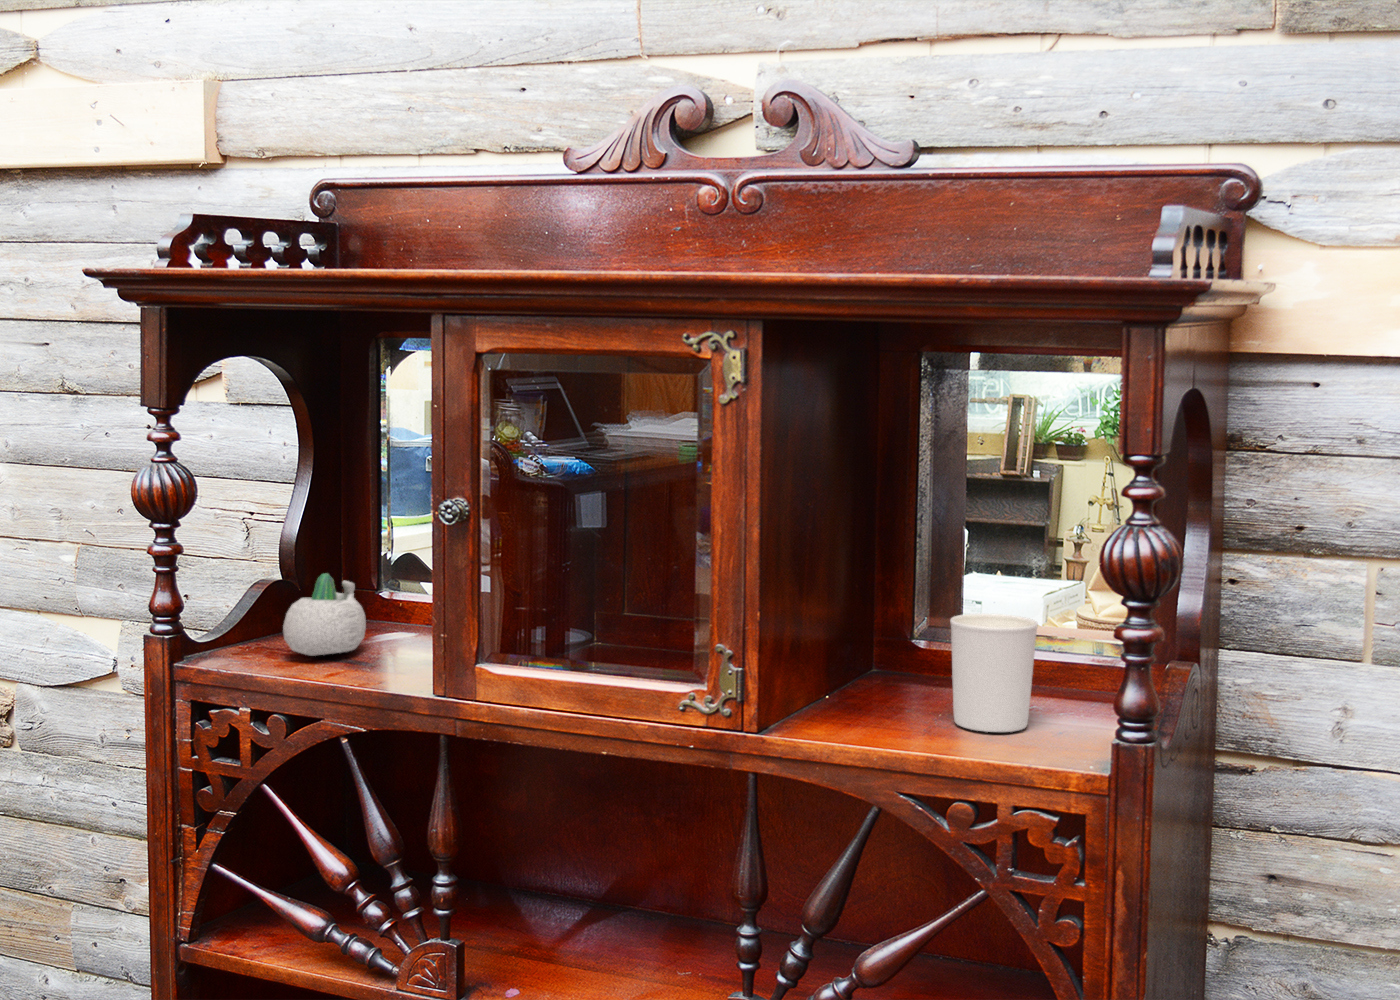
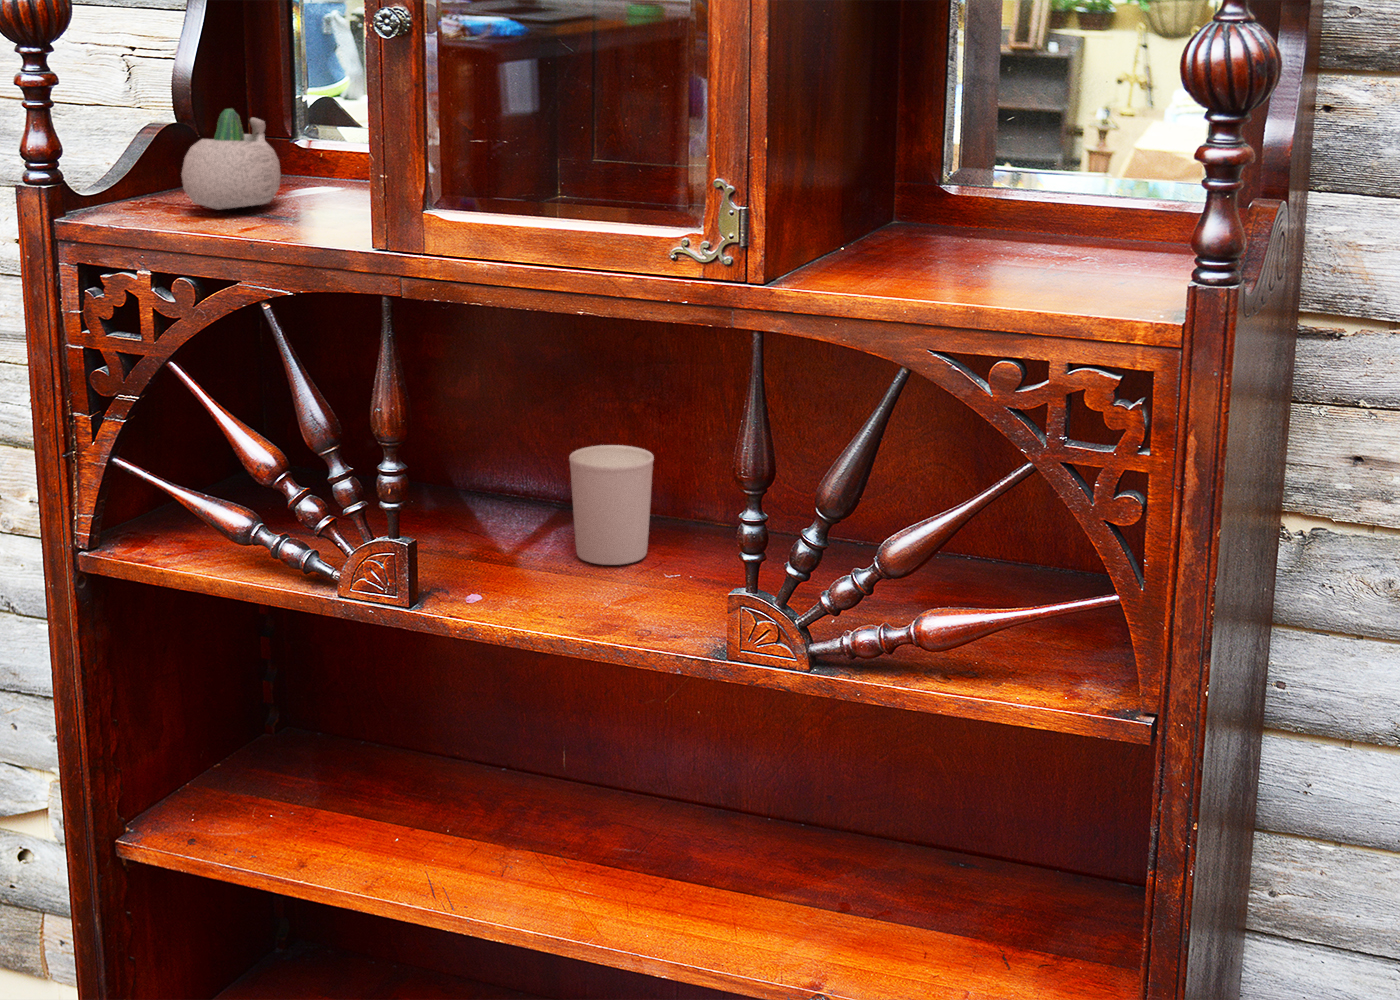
candle holder: present [950,614,1038,732] -> present [569,445,654,565]

